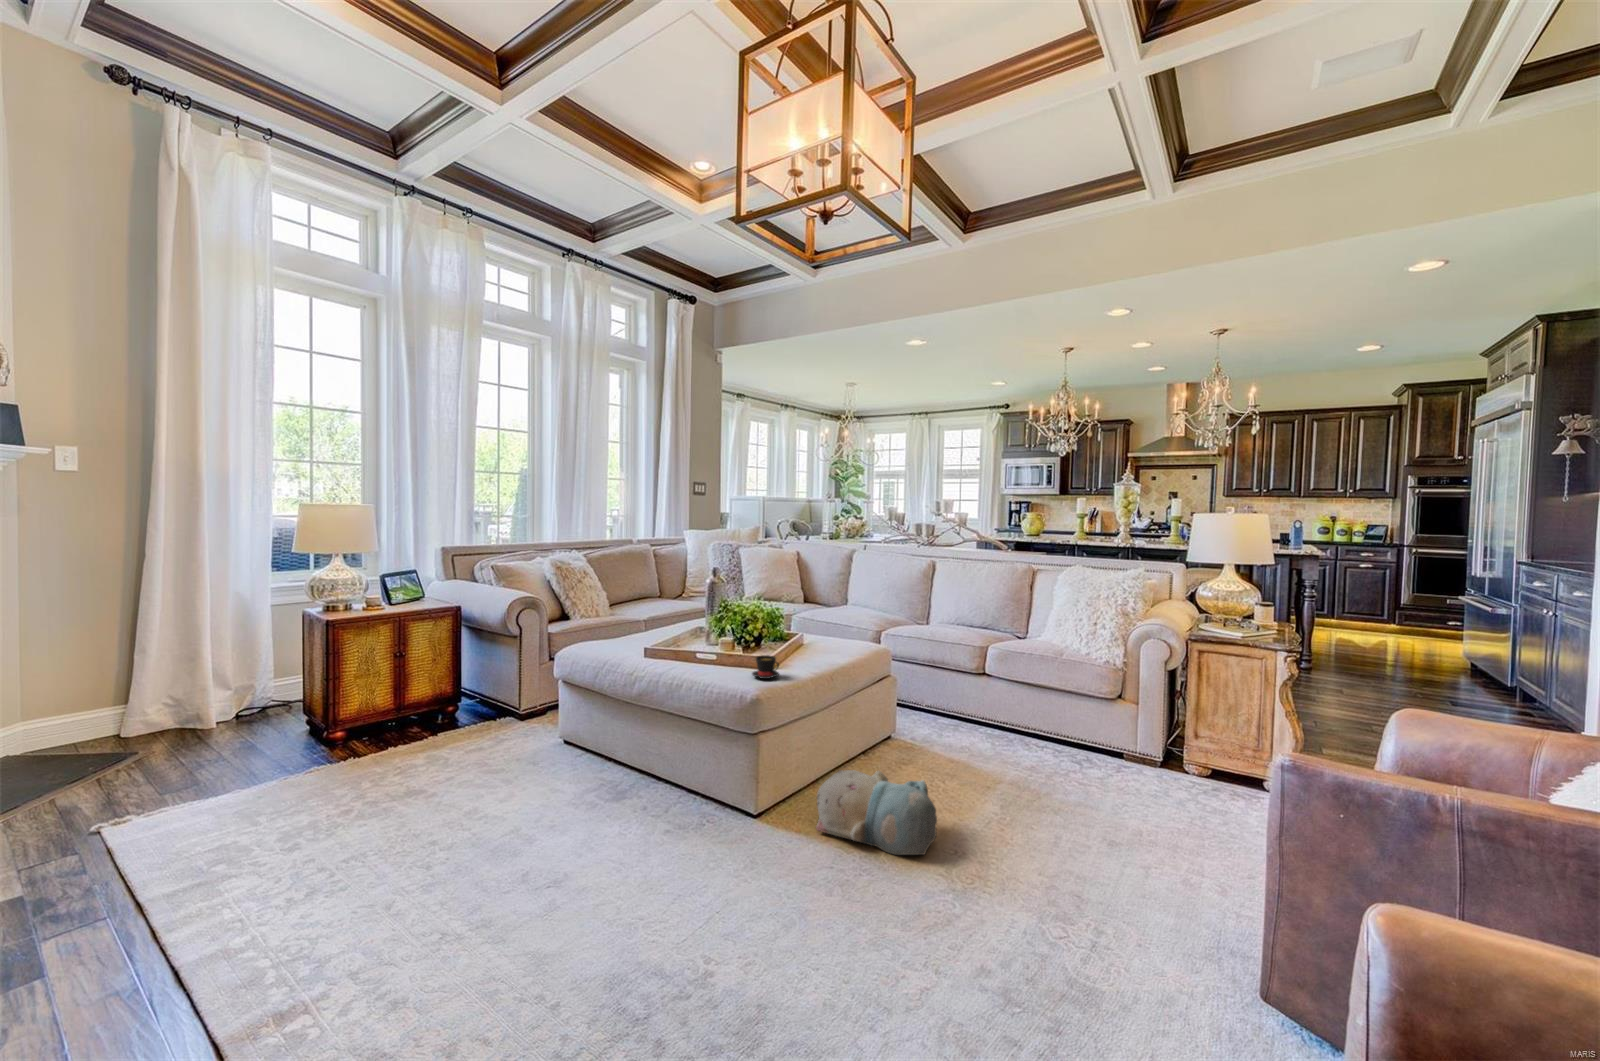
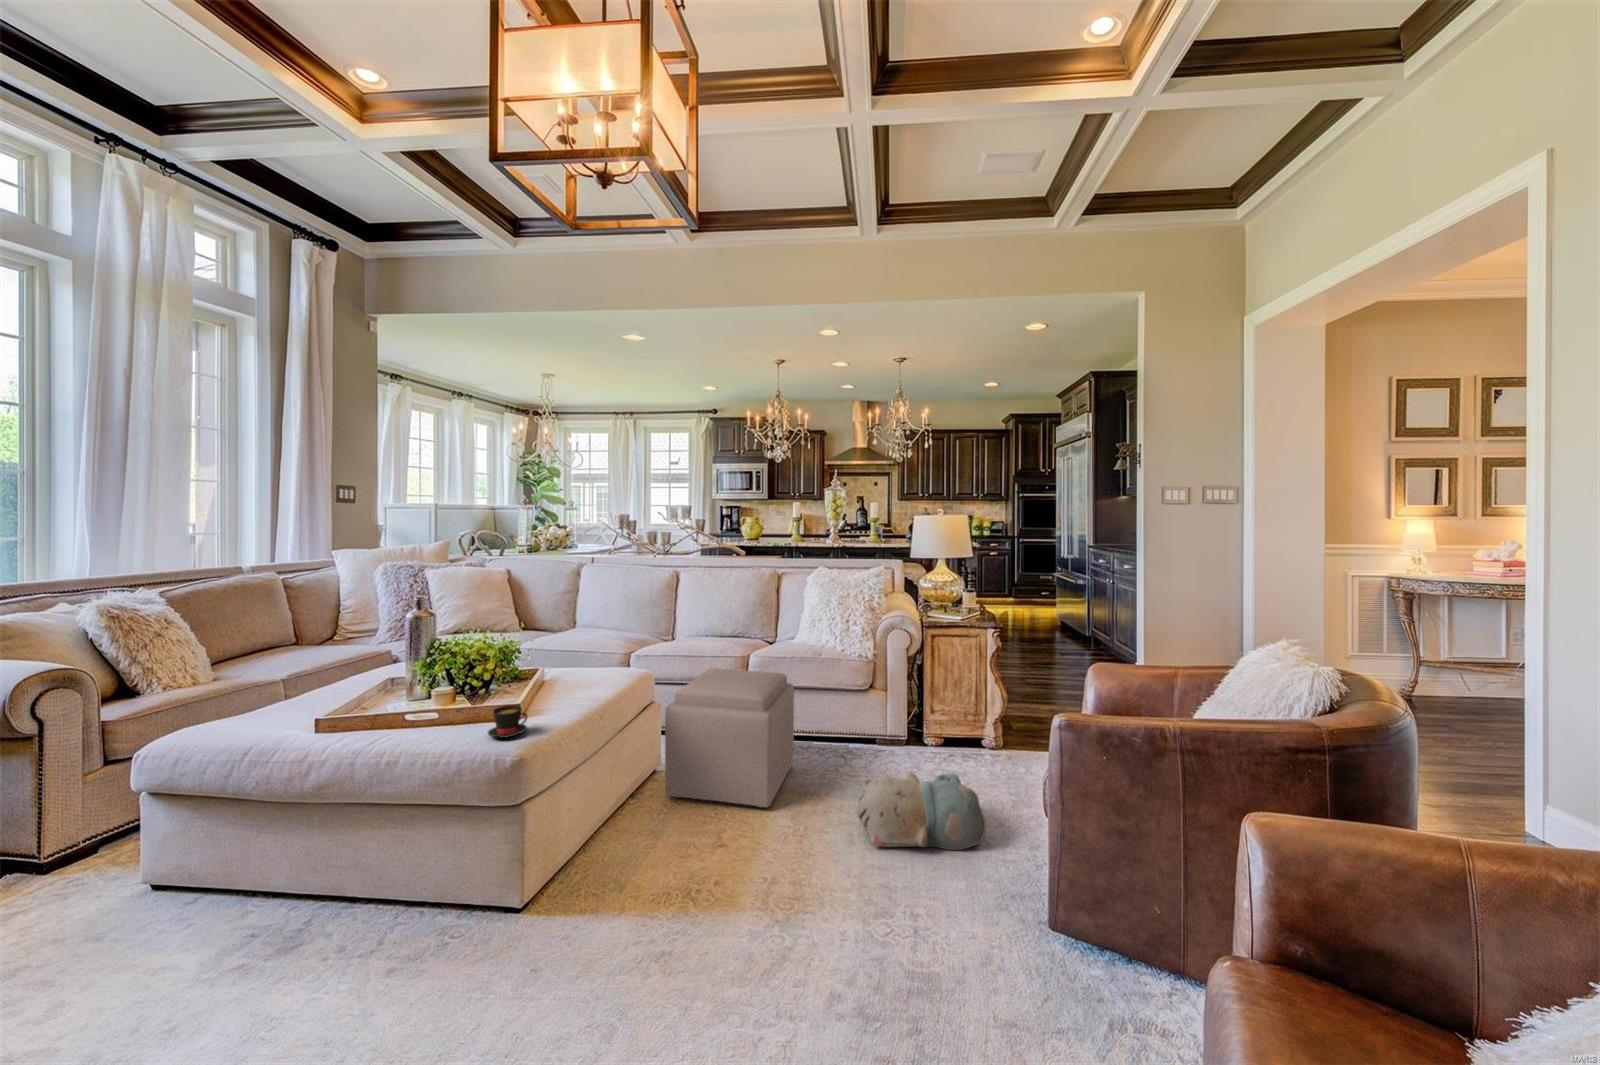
ottoman: none [896,655,1027,788] -> present [665,668,794,808]
plush toy: present [816,770,937,855] -> present [856,772,986,850]

